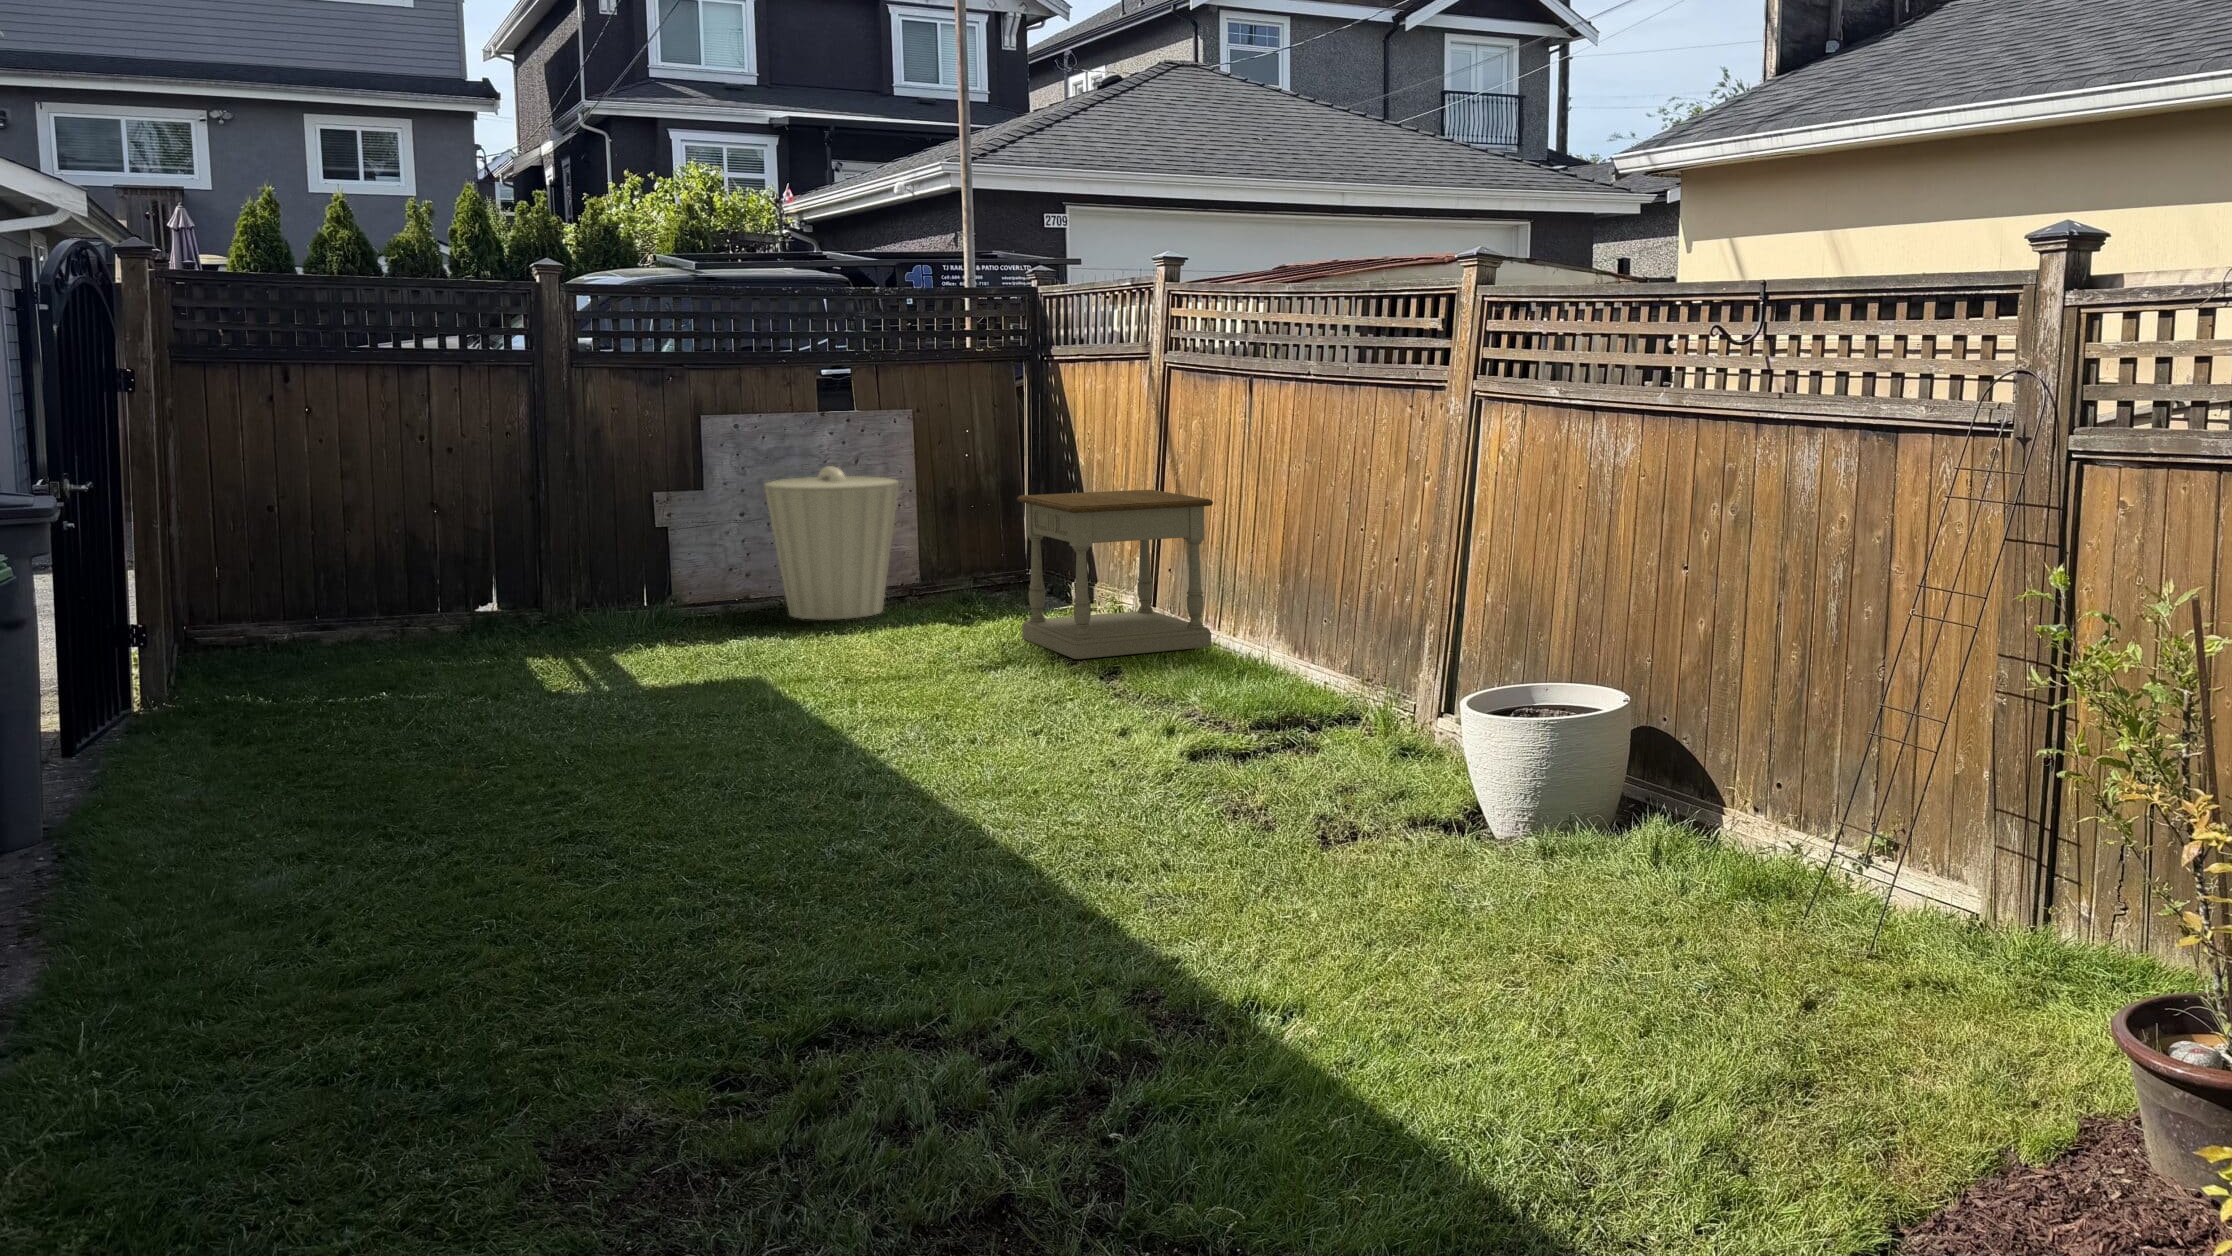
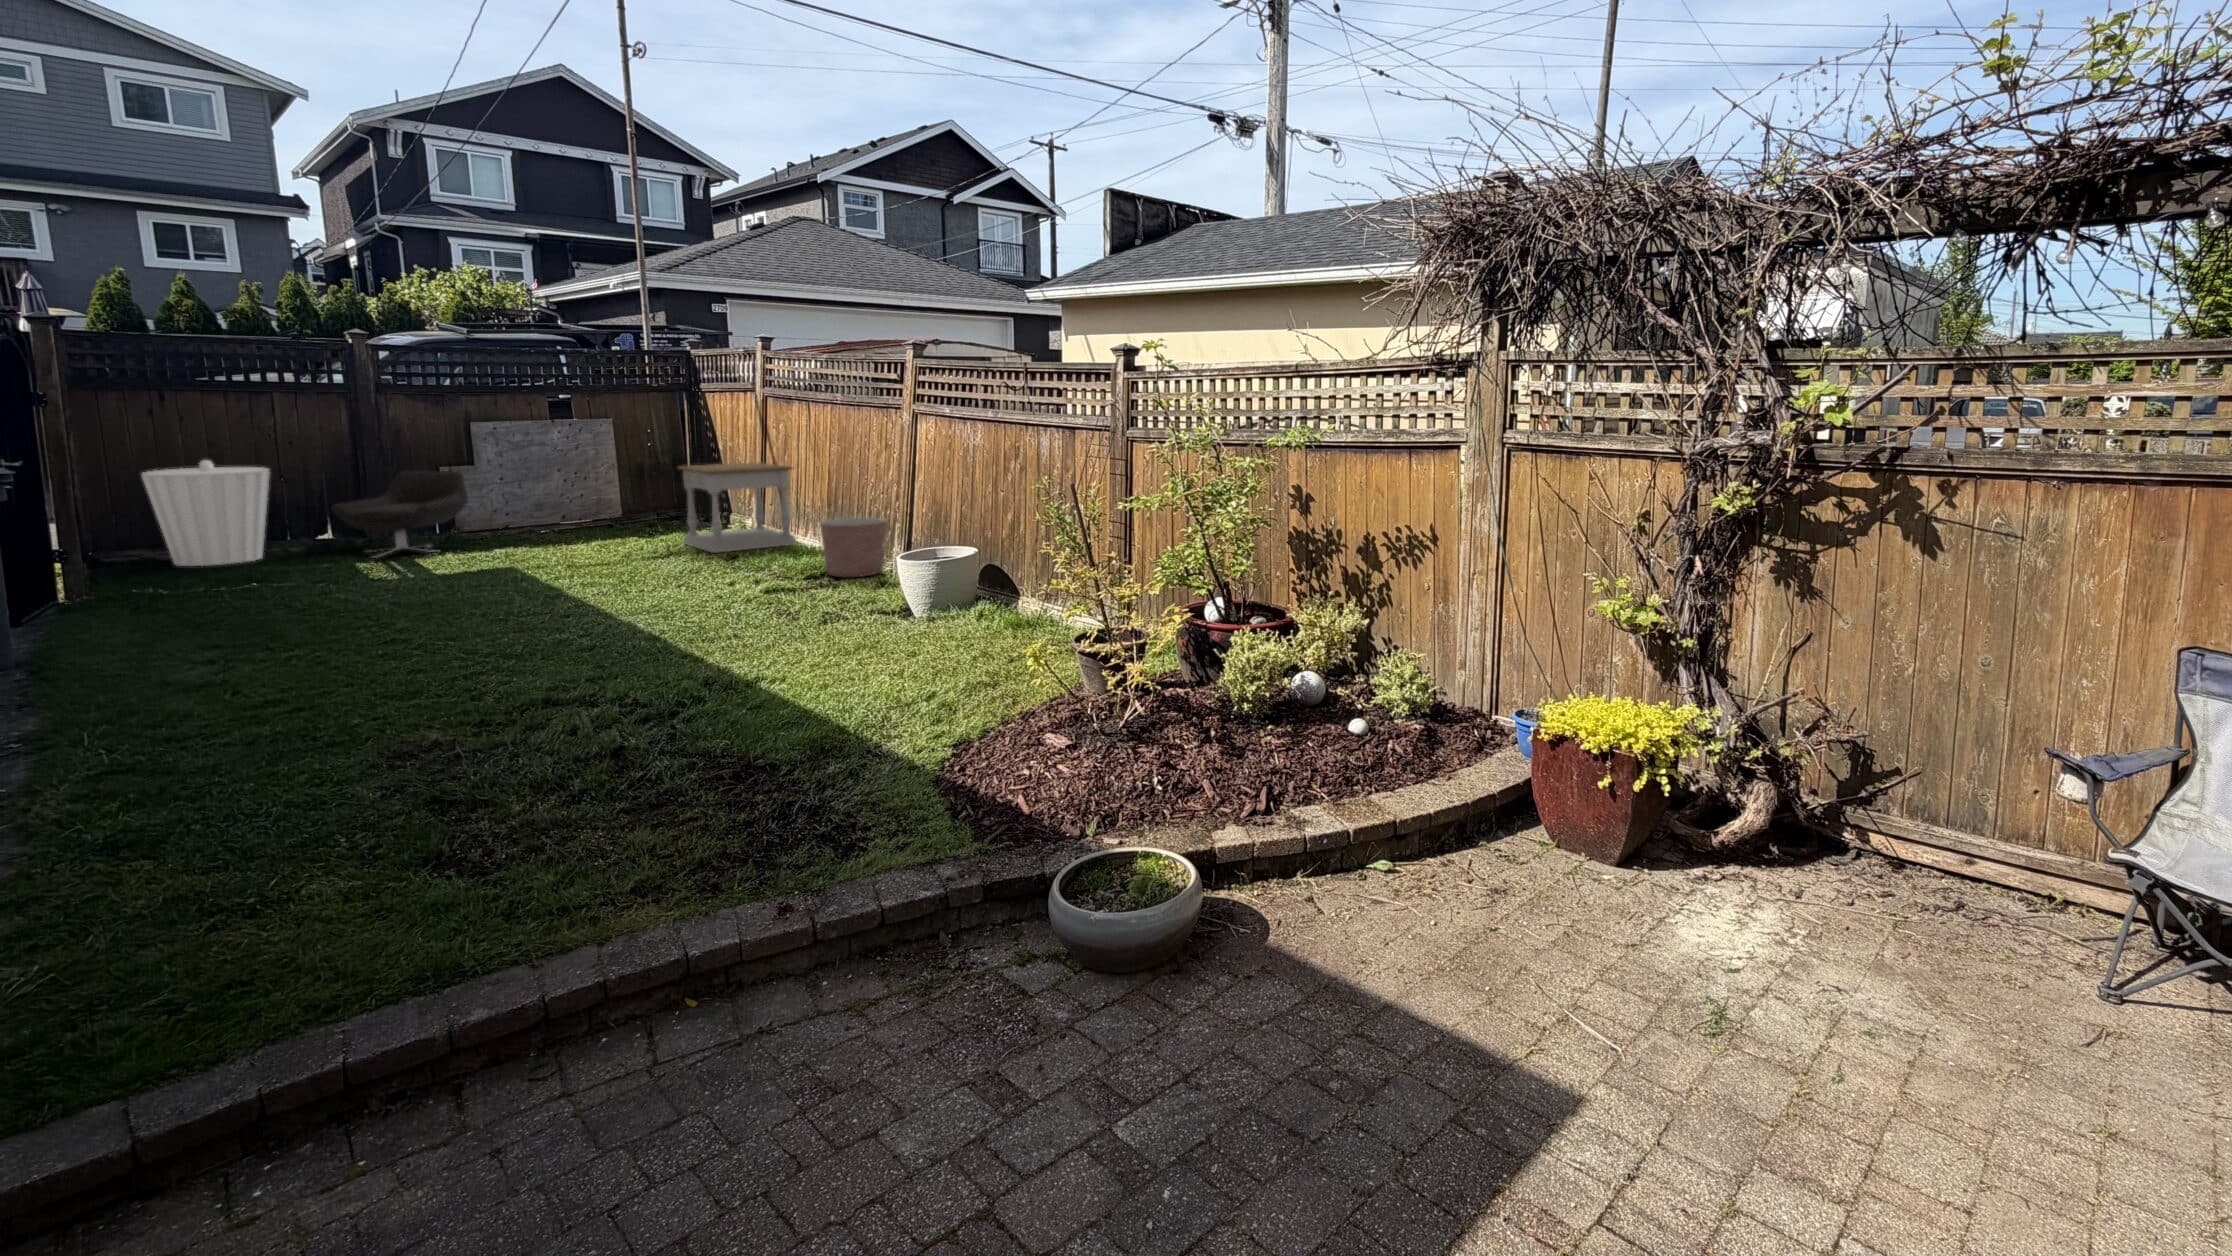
trash can: present [765,466,899,619] -> present [142,460,270,566]
lounge chair: none [507,498,696,646] -> present [332,471,468,555]
planter: none [1284,606,1403,728] -> present [820,517,885,578]

